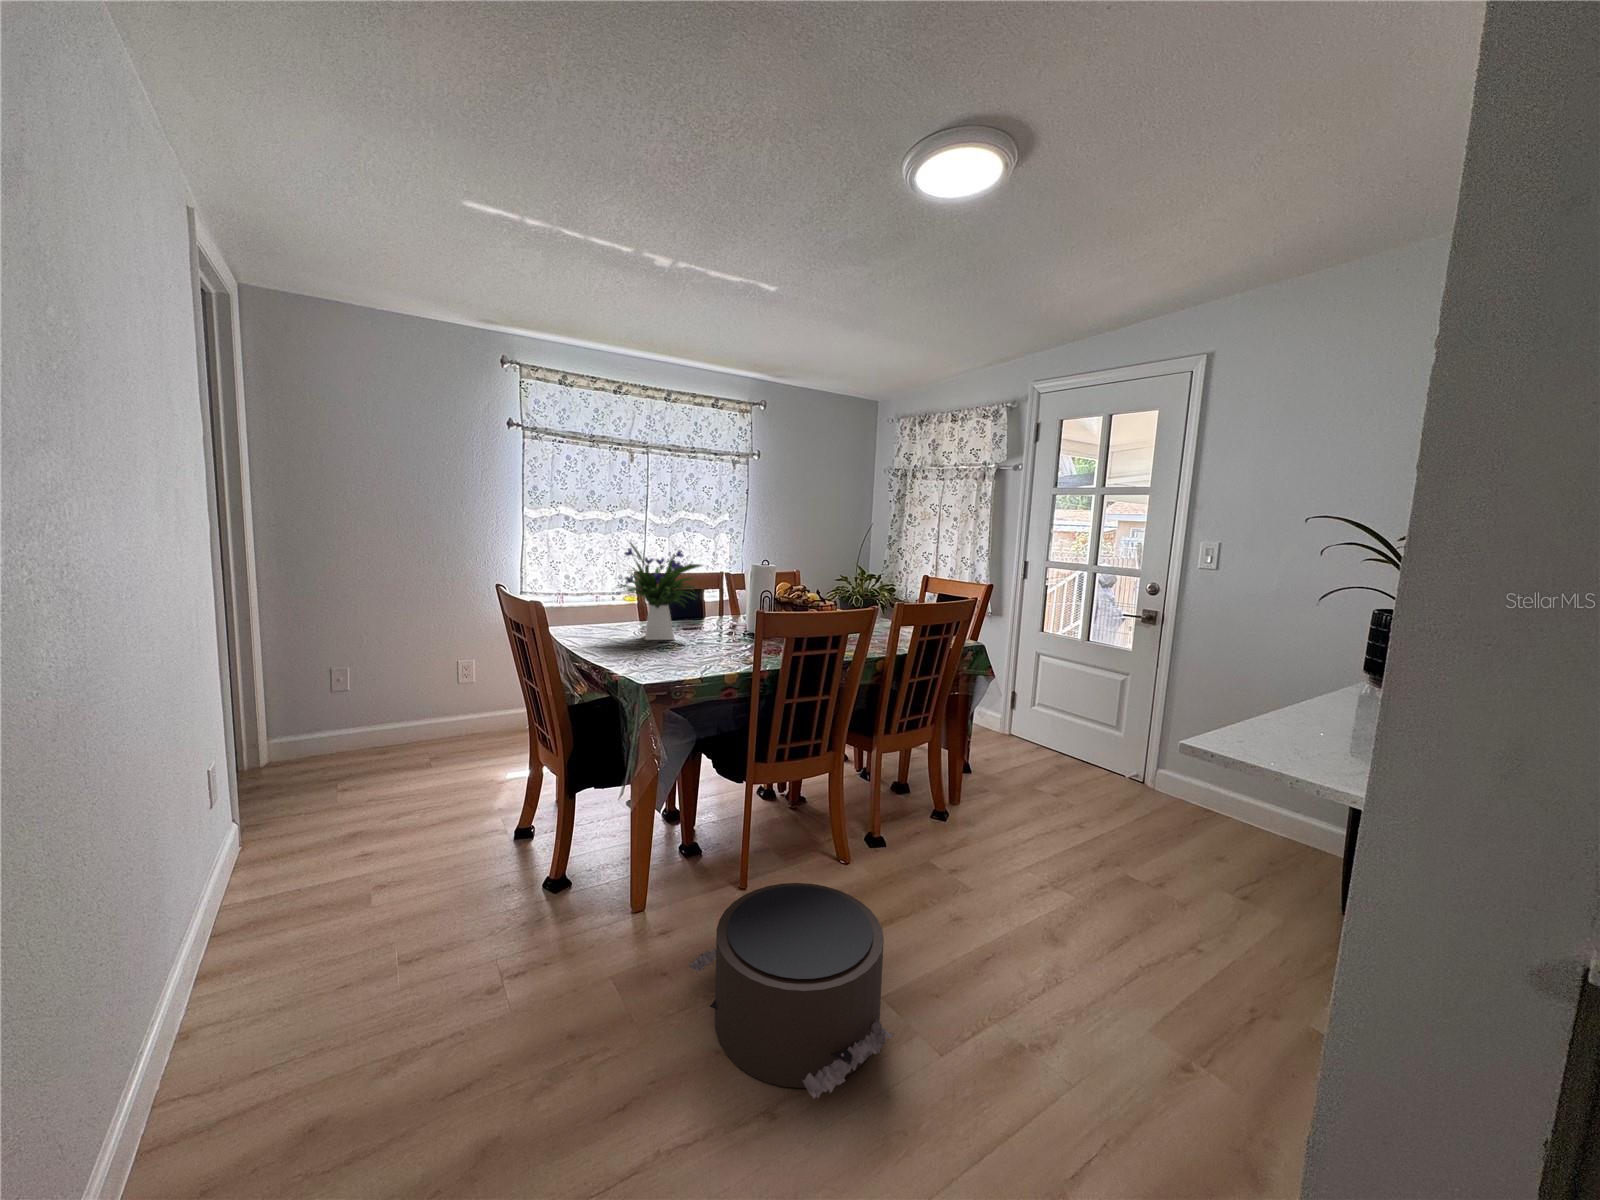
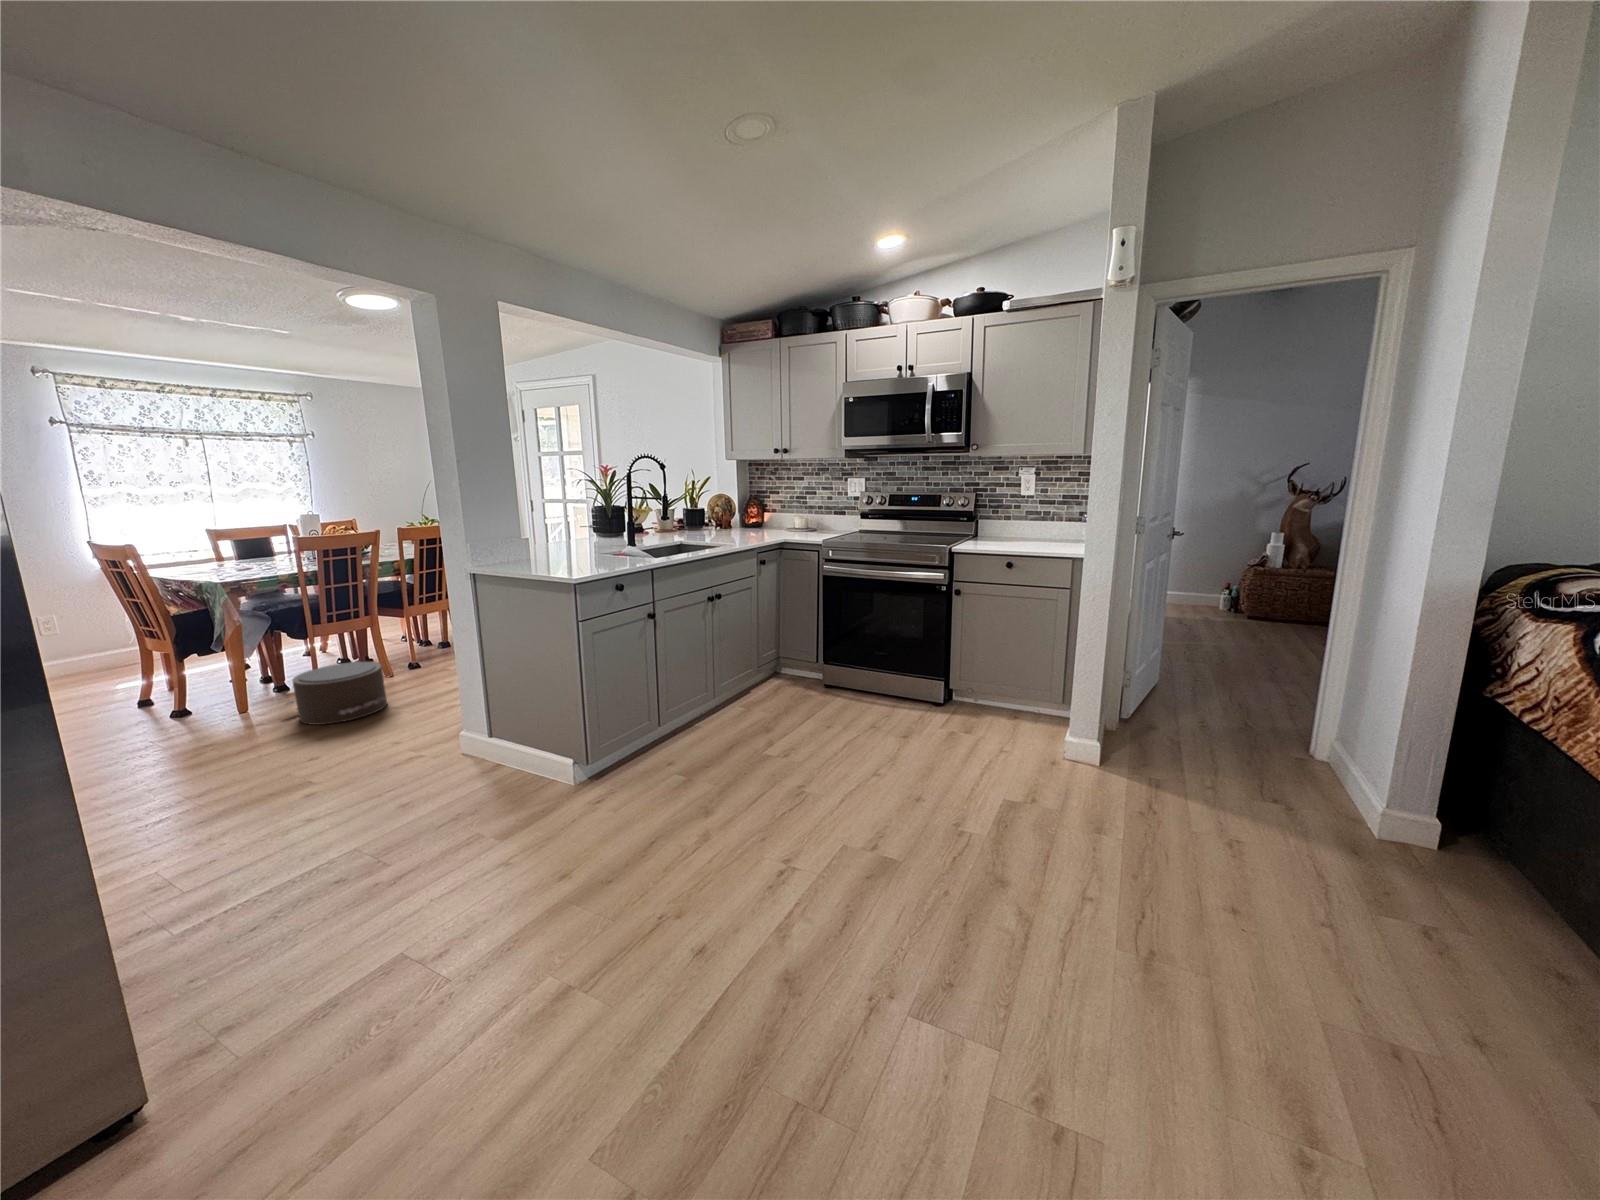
flower arrangement: present [620,543,702,640] -> none [191,508,266,570]

